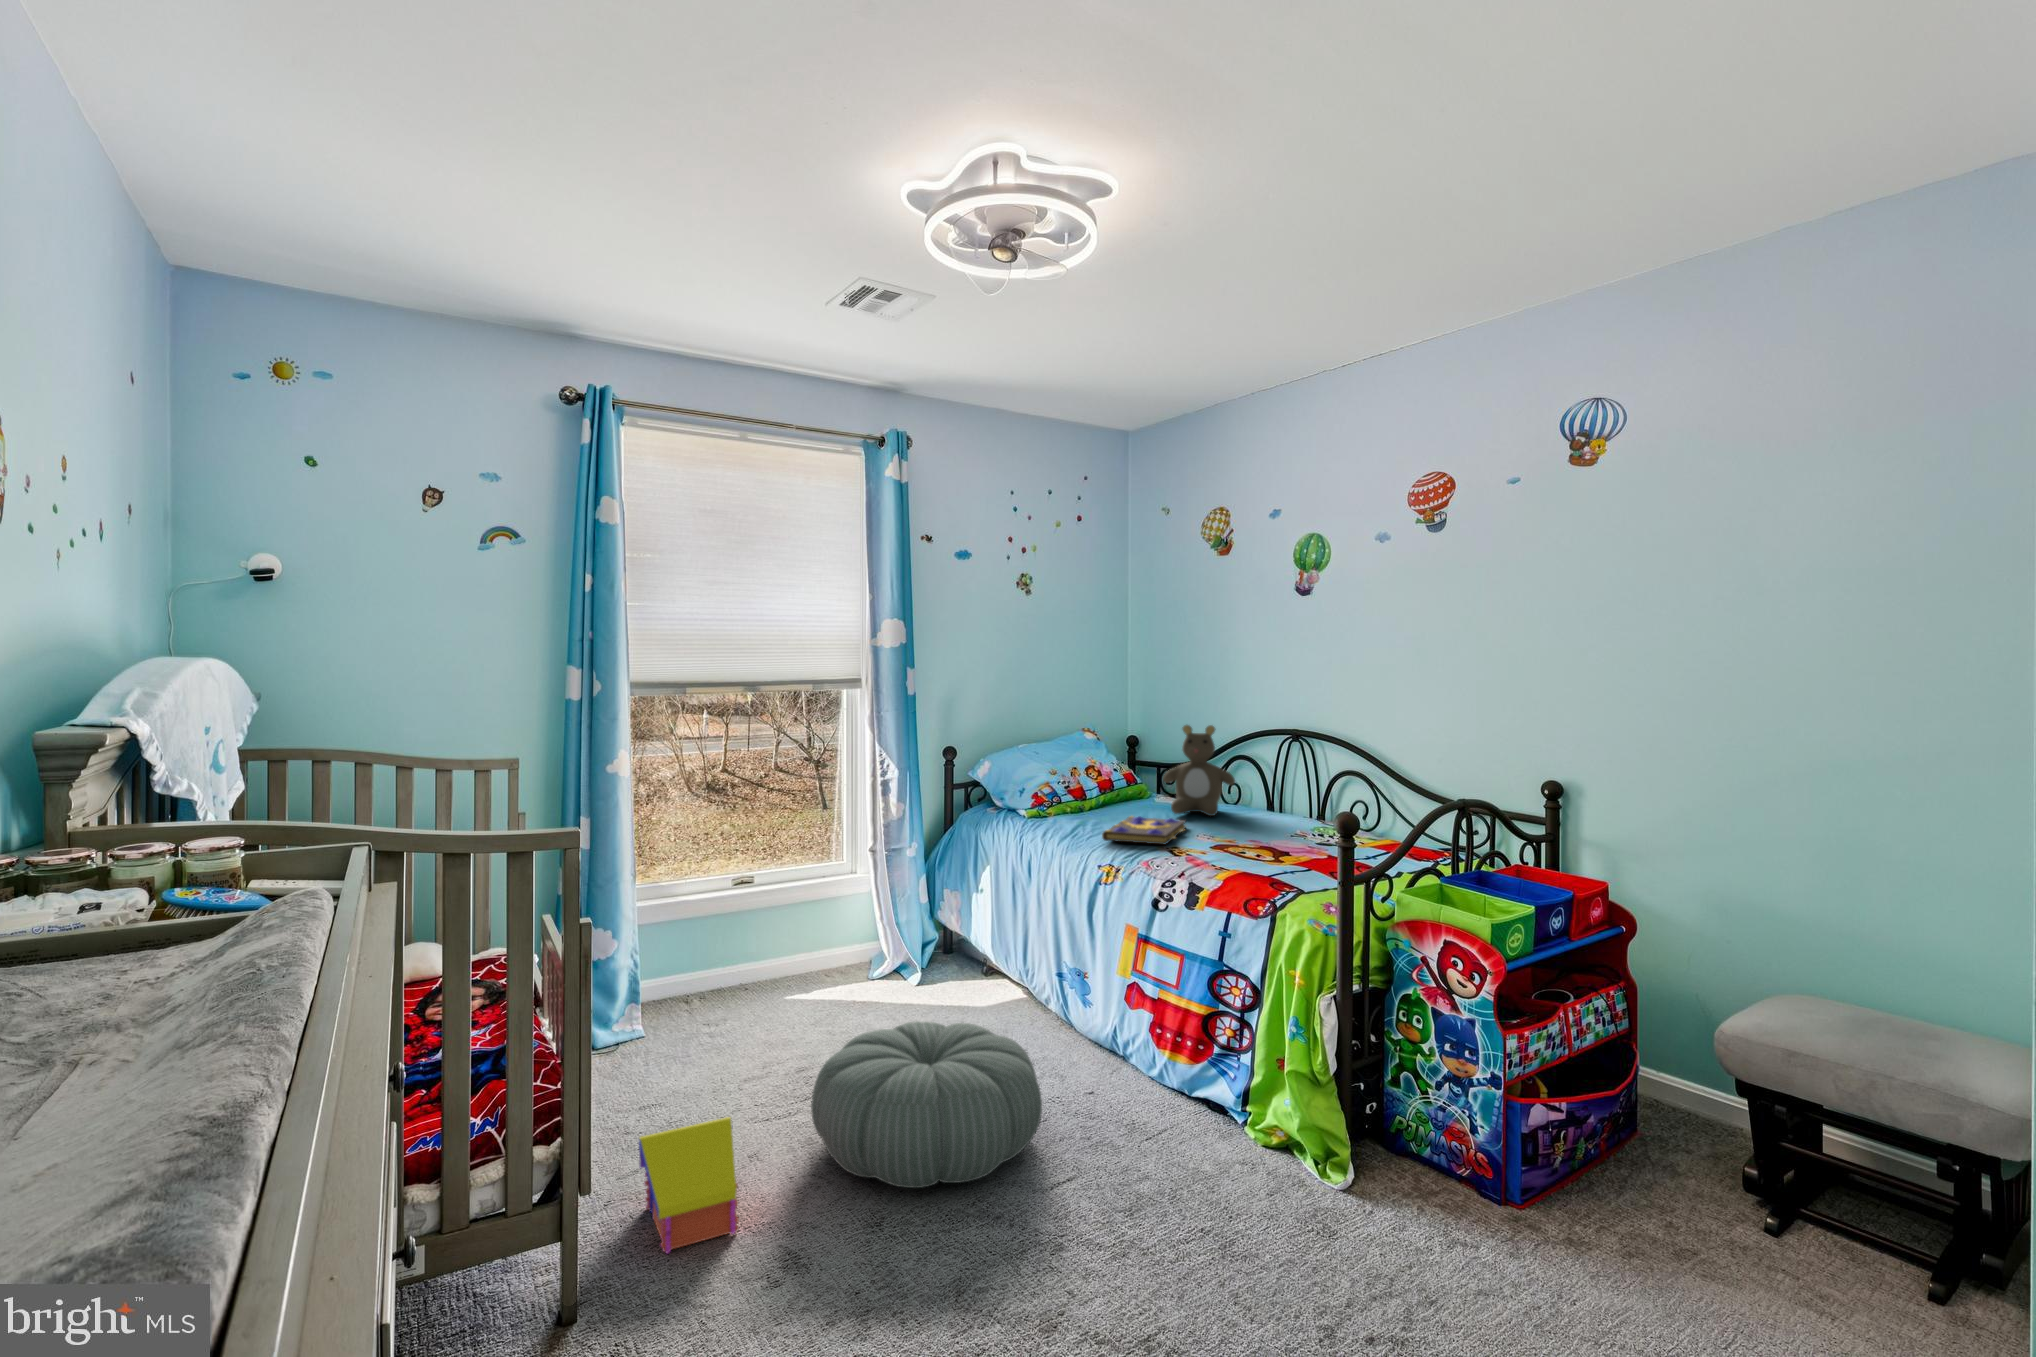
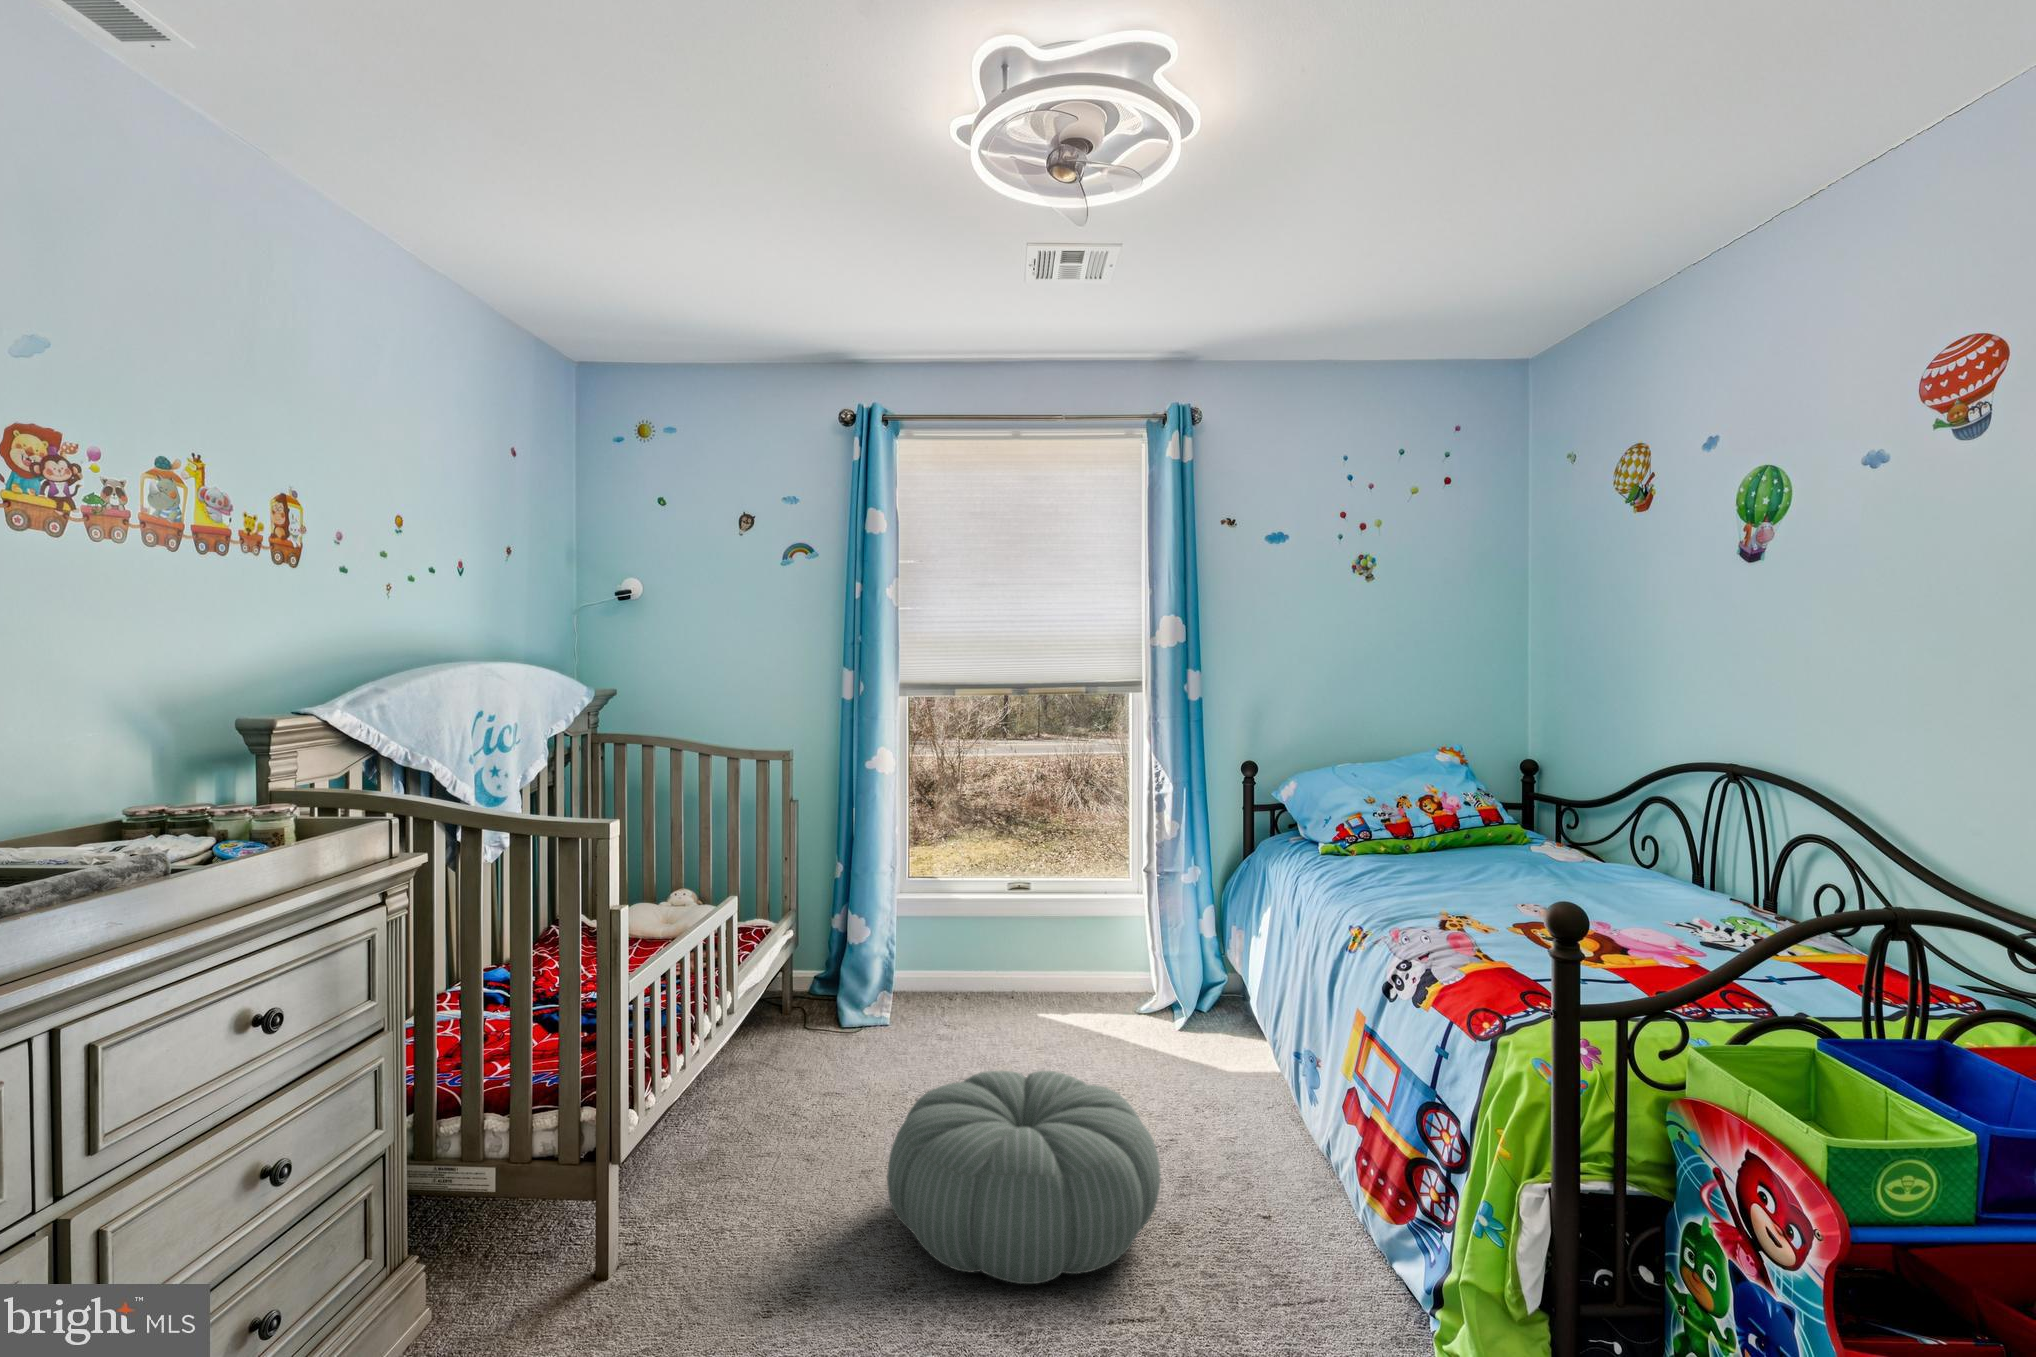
teddy bear: present [1163,725,1235,816] -> none [1520,749,1632,880]
book: present [1102,816,1186,845] -> none [1372,865,1522,909]
toy house: present [639,1117,739,1253] -> none [683,1122,794,1252]

